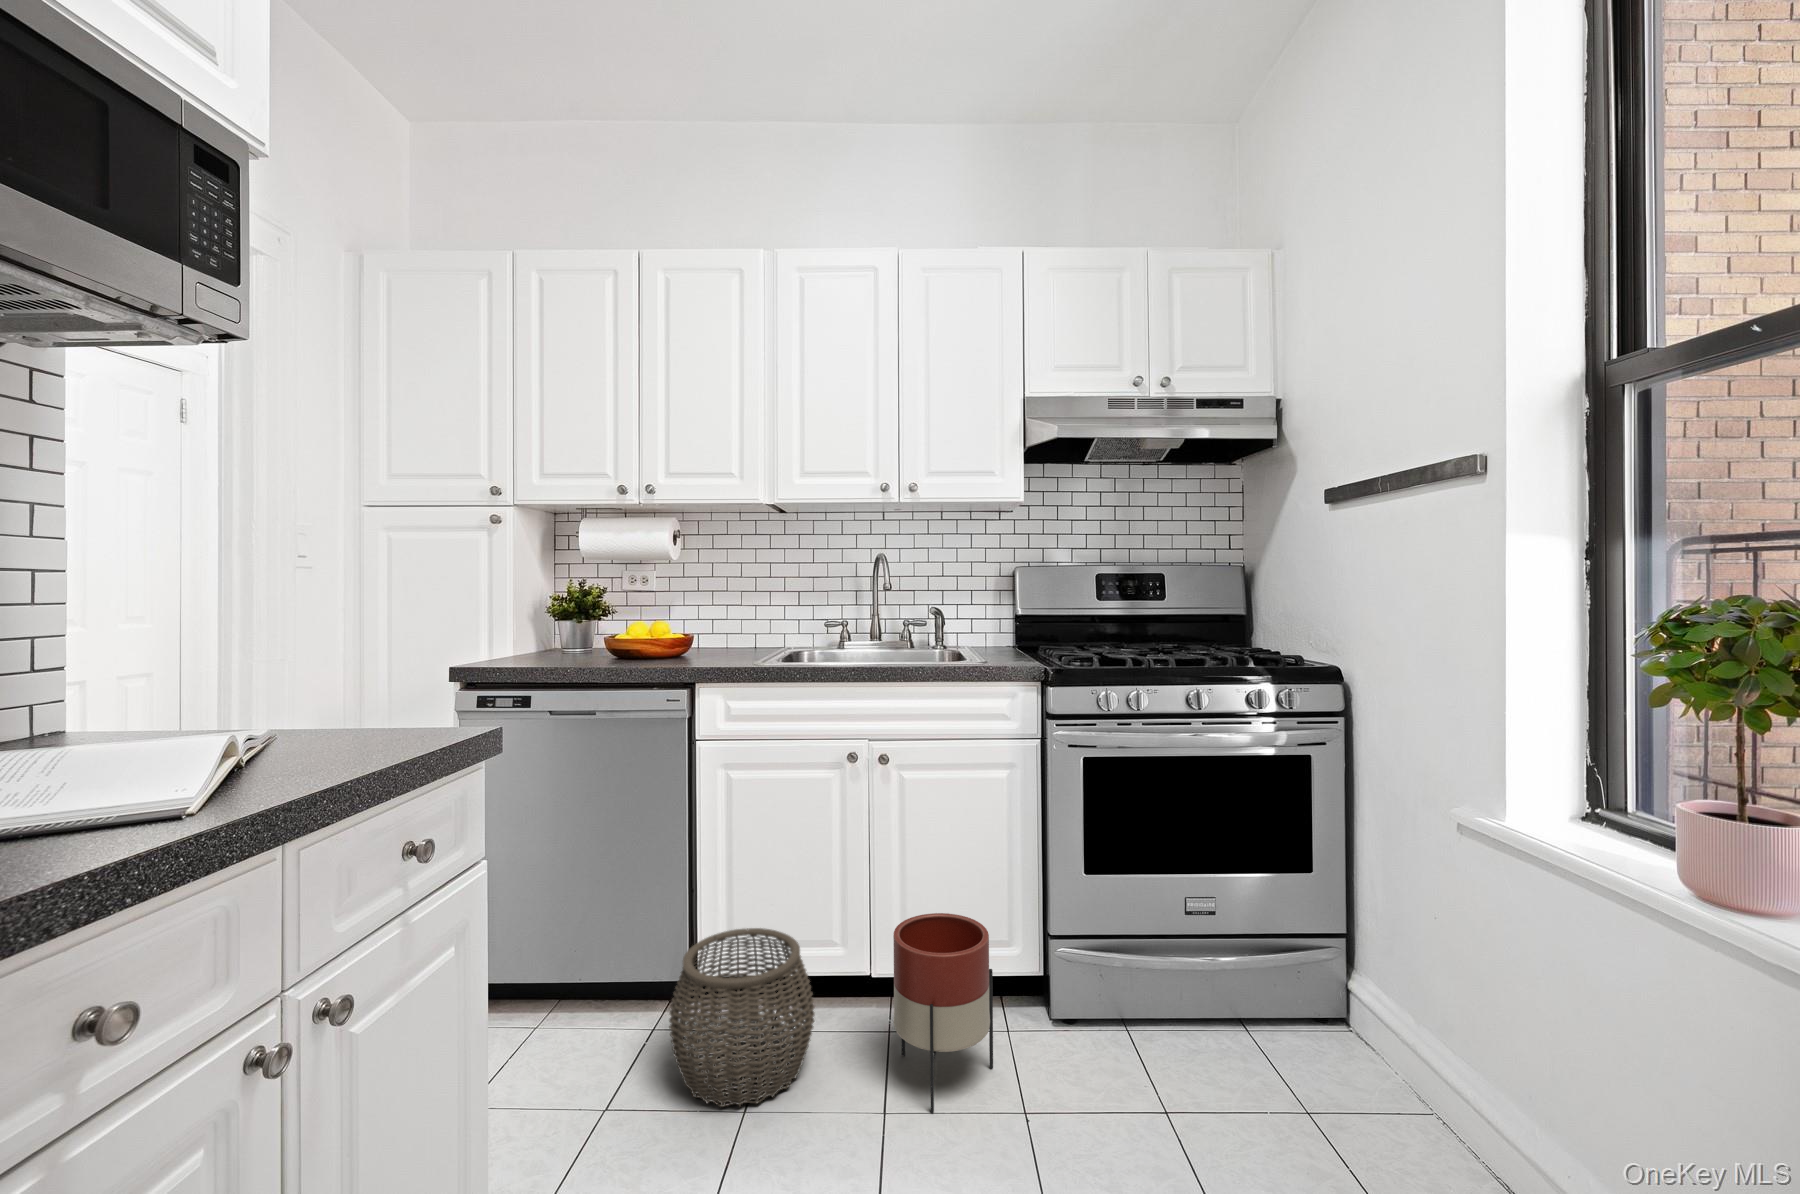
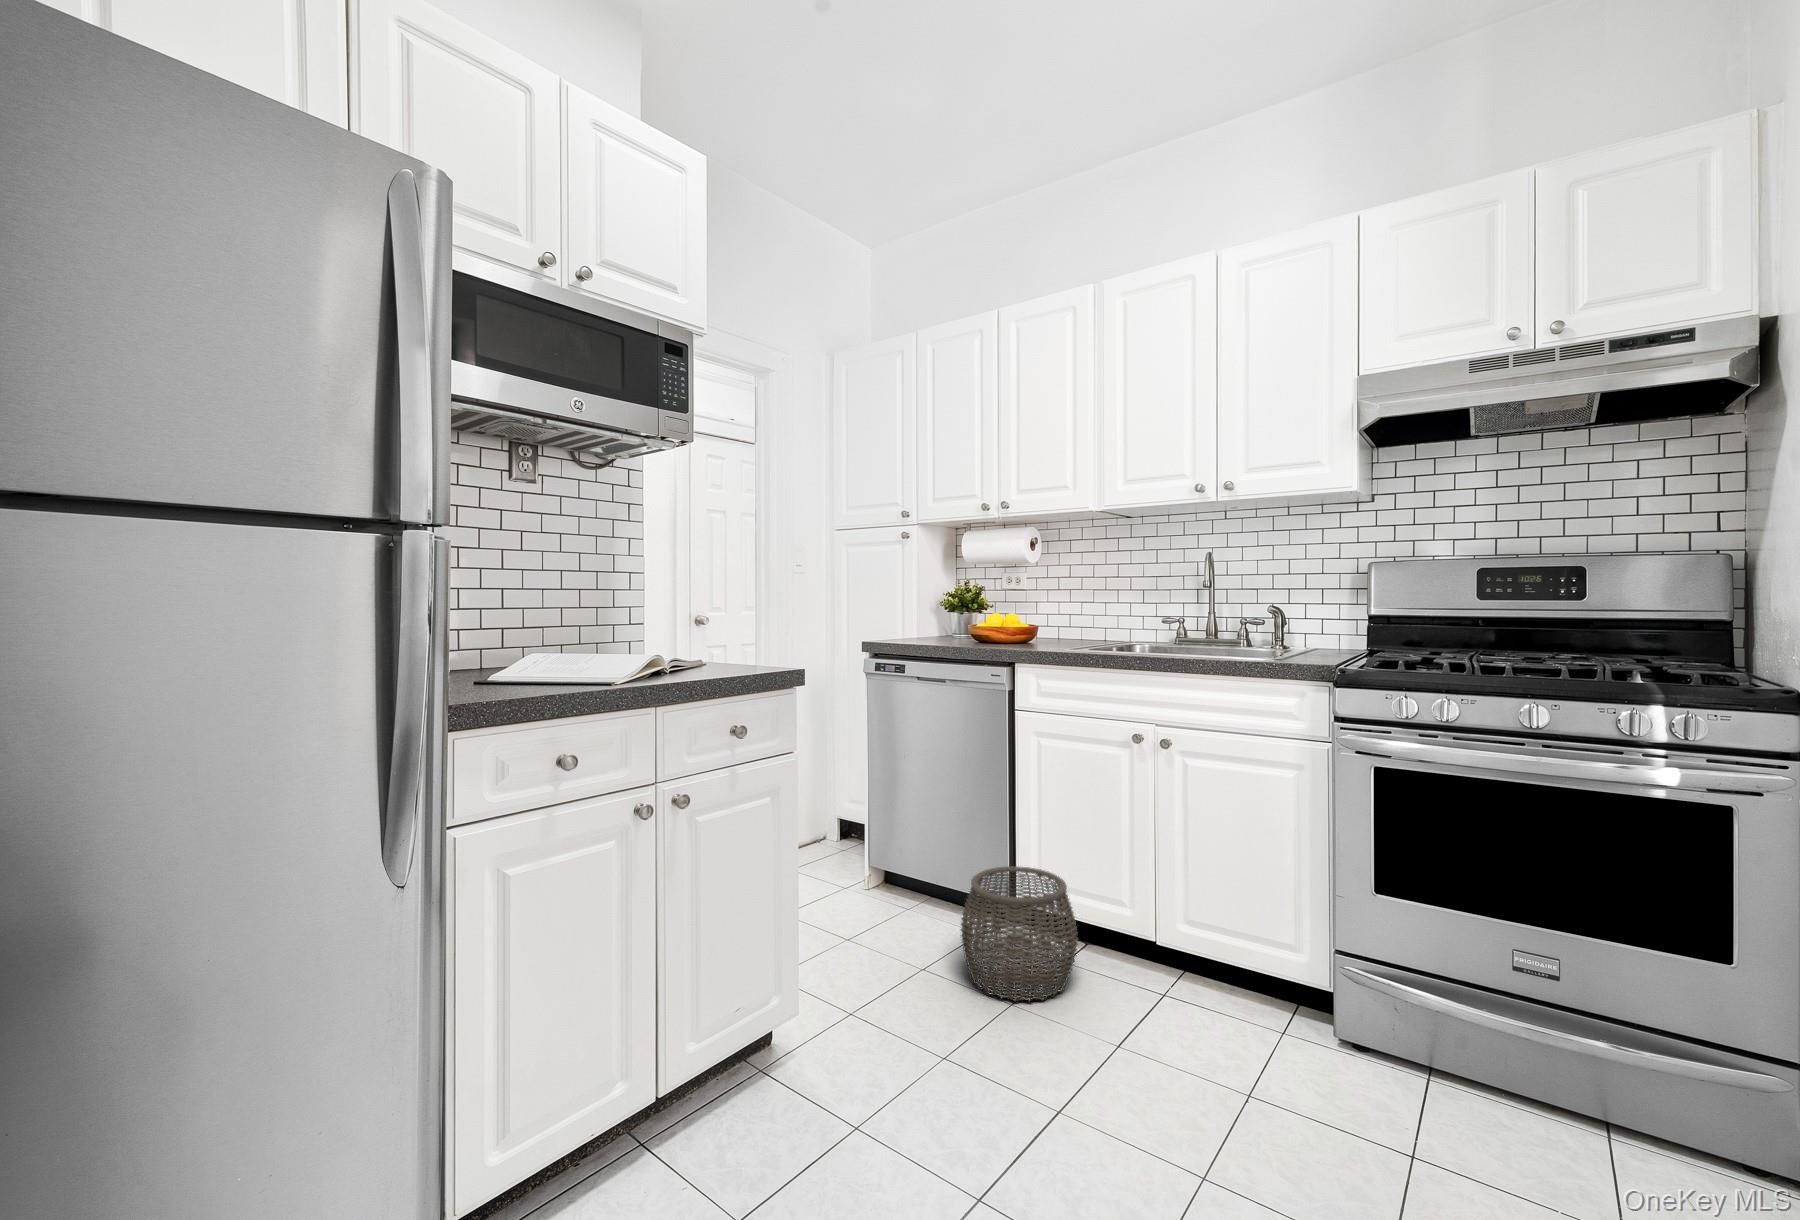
planter: present [893,913,993,1113] -> none [1133,888,1236,1058]

